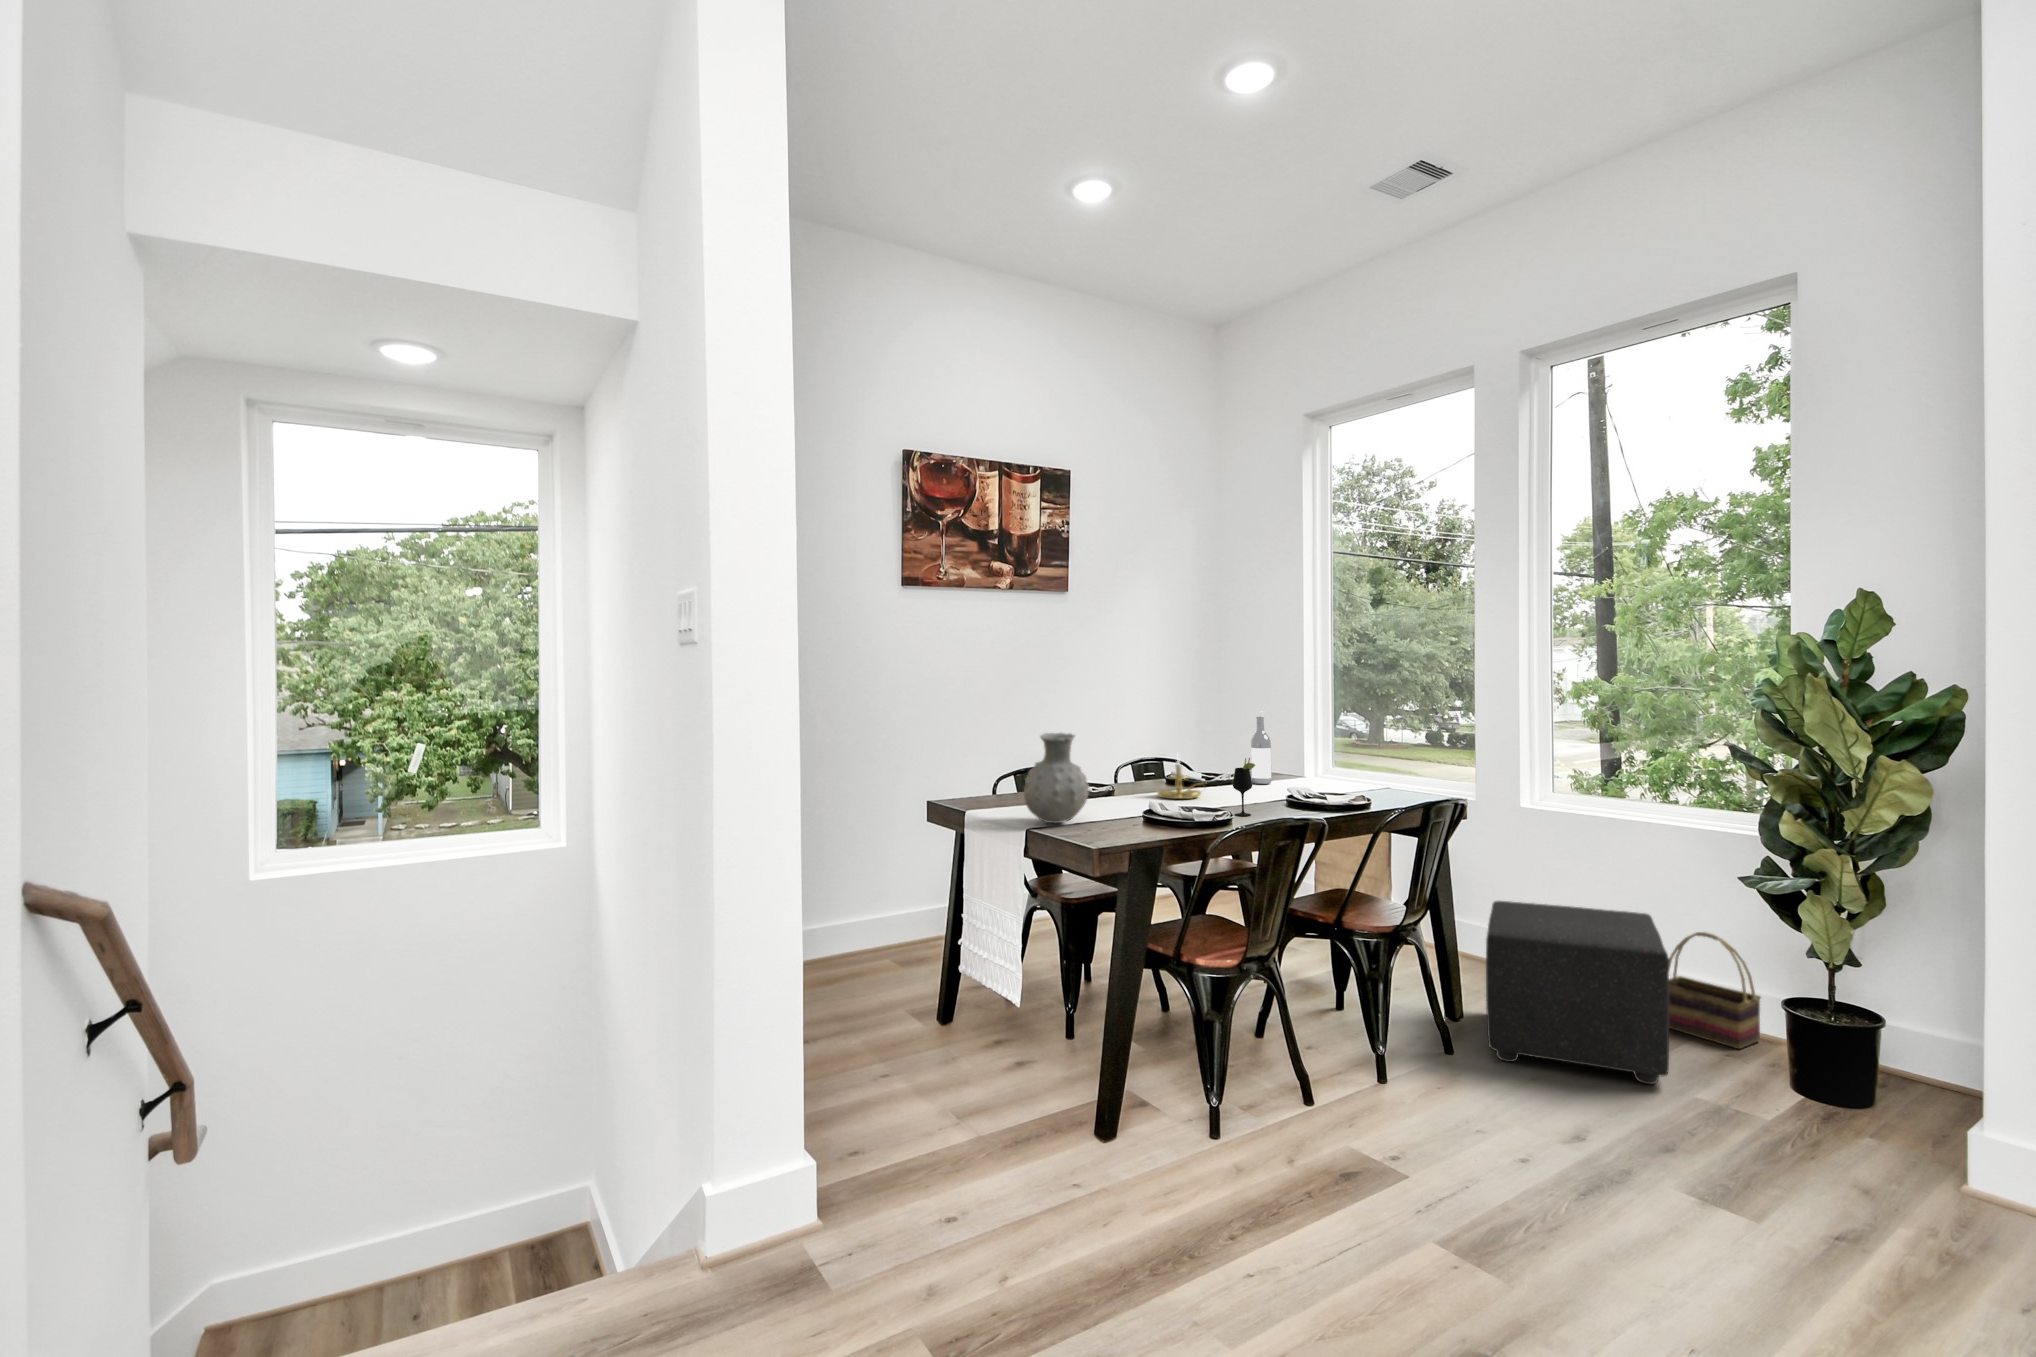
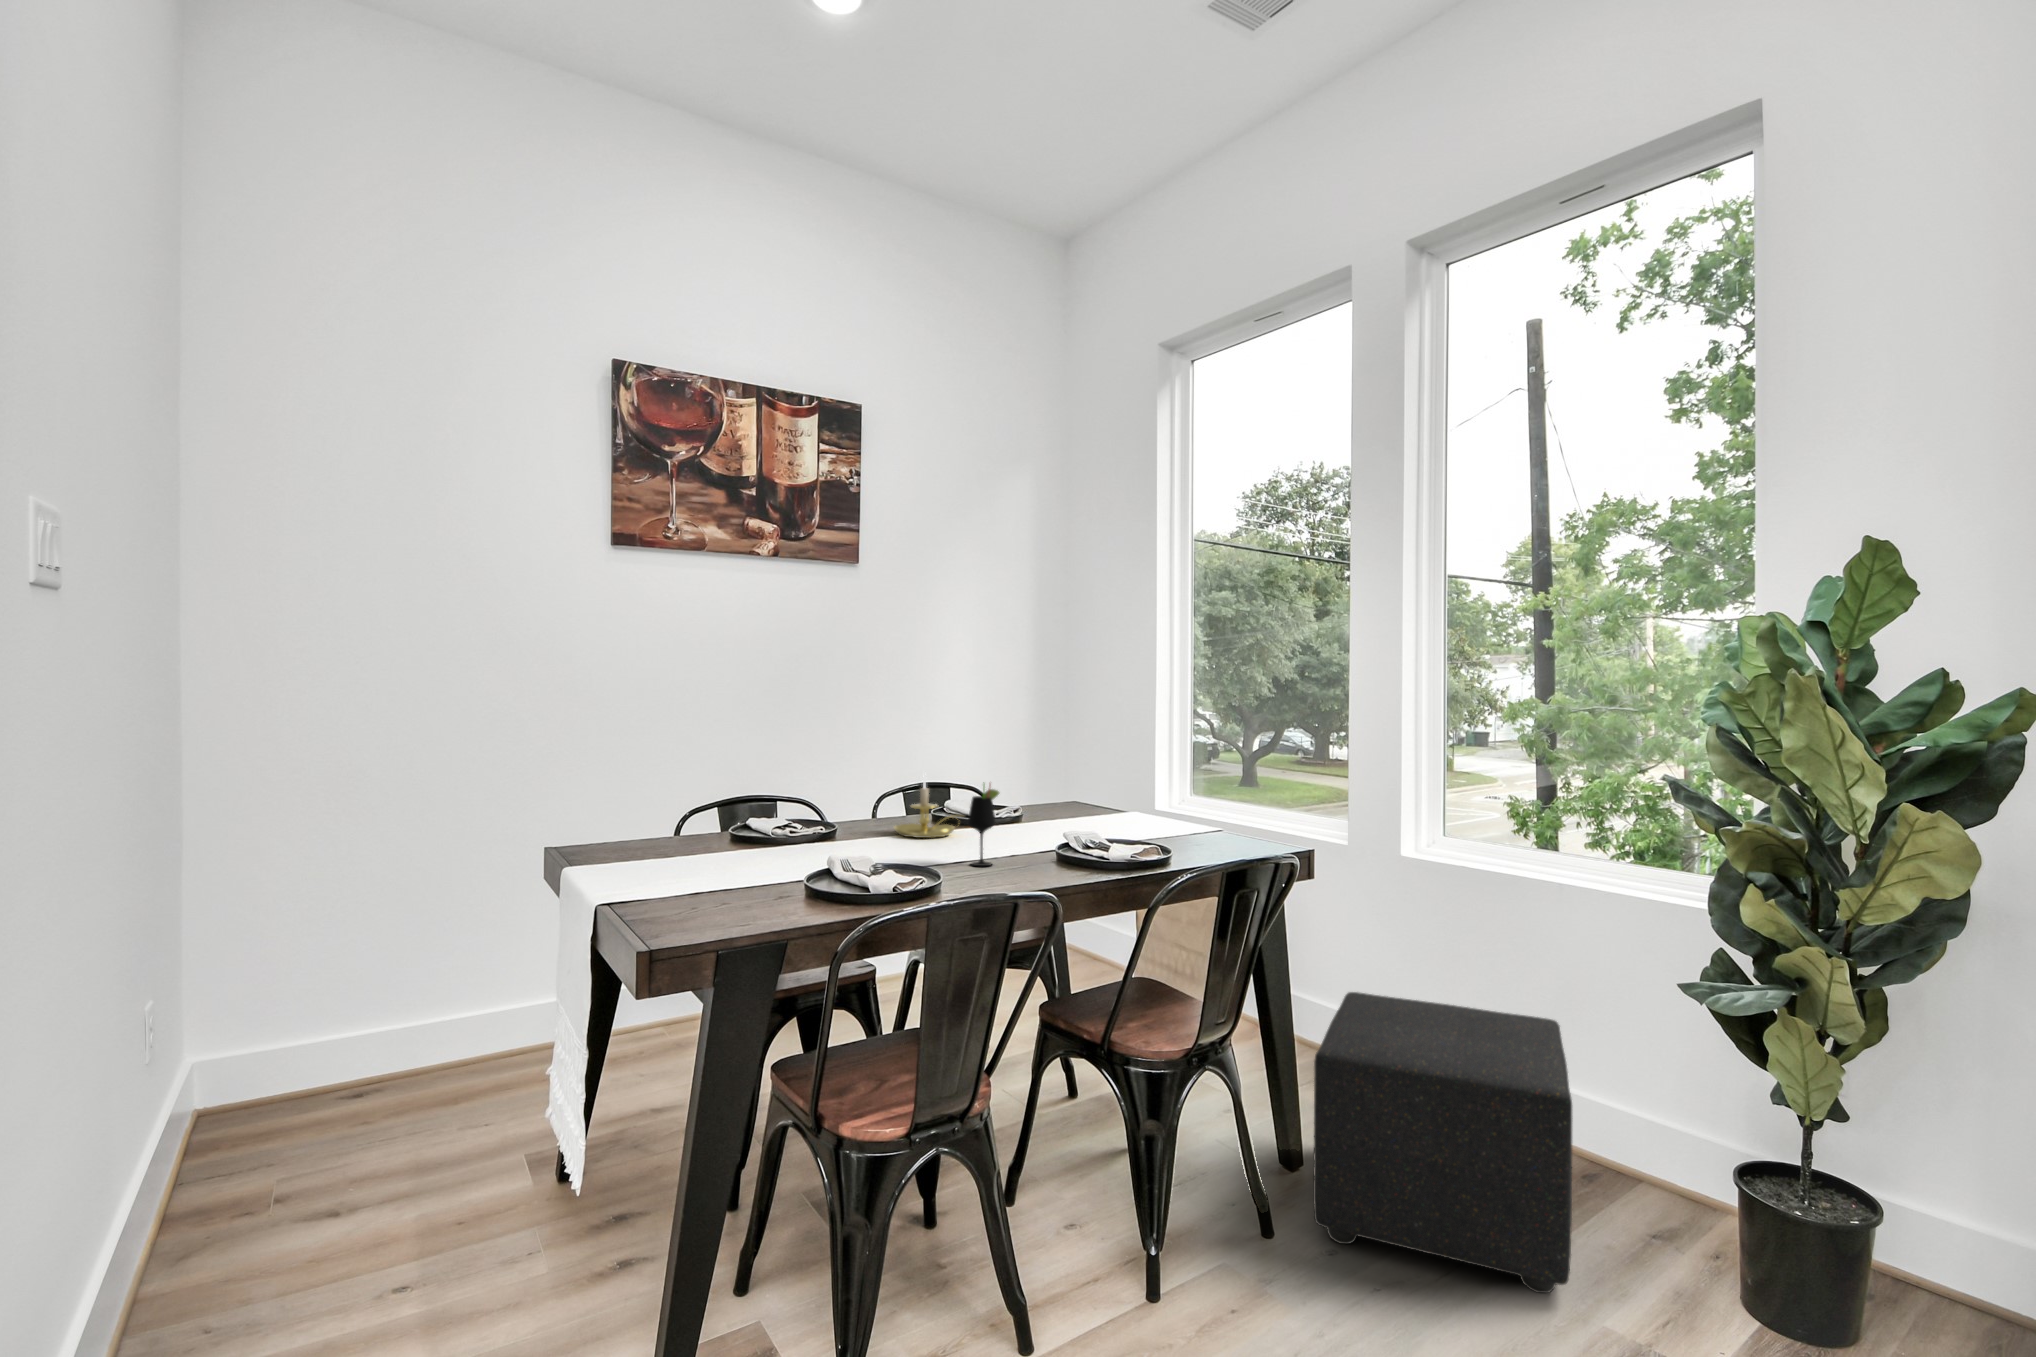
wine bottle: present [1251,711,1272,784] -> none [1046,720,1072,818]
vase: present [1024,733,1089,823] -> none [640,738,741,873]
basket: present [1669,932,1761,1049] -> none [1568,1045,1711,1223]

